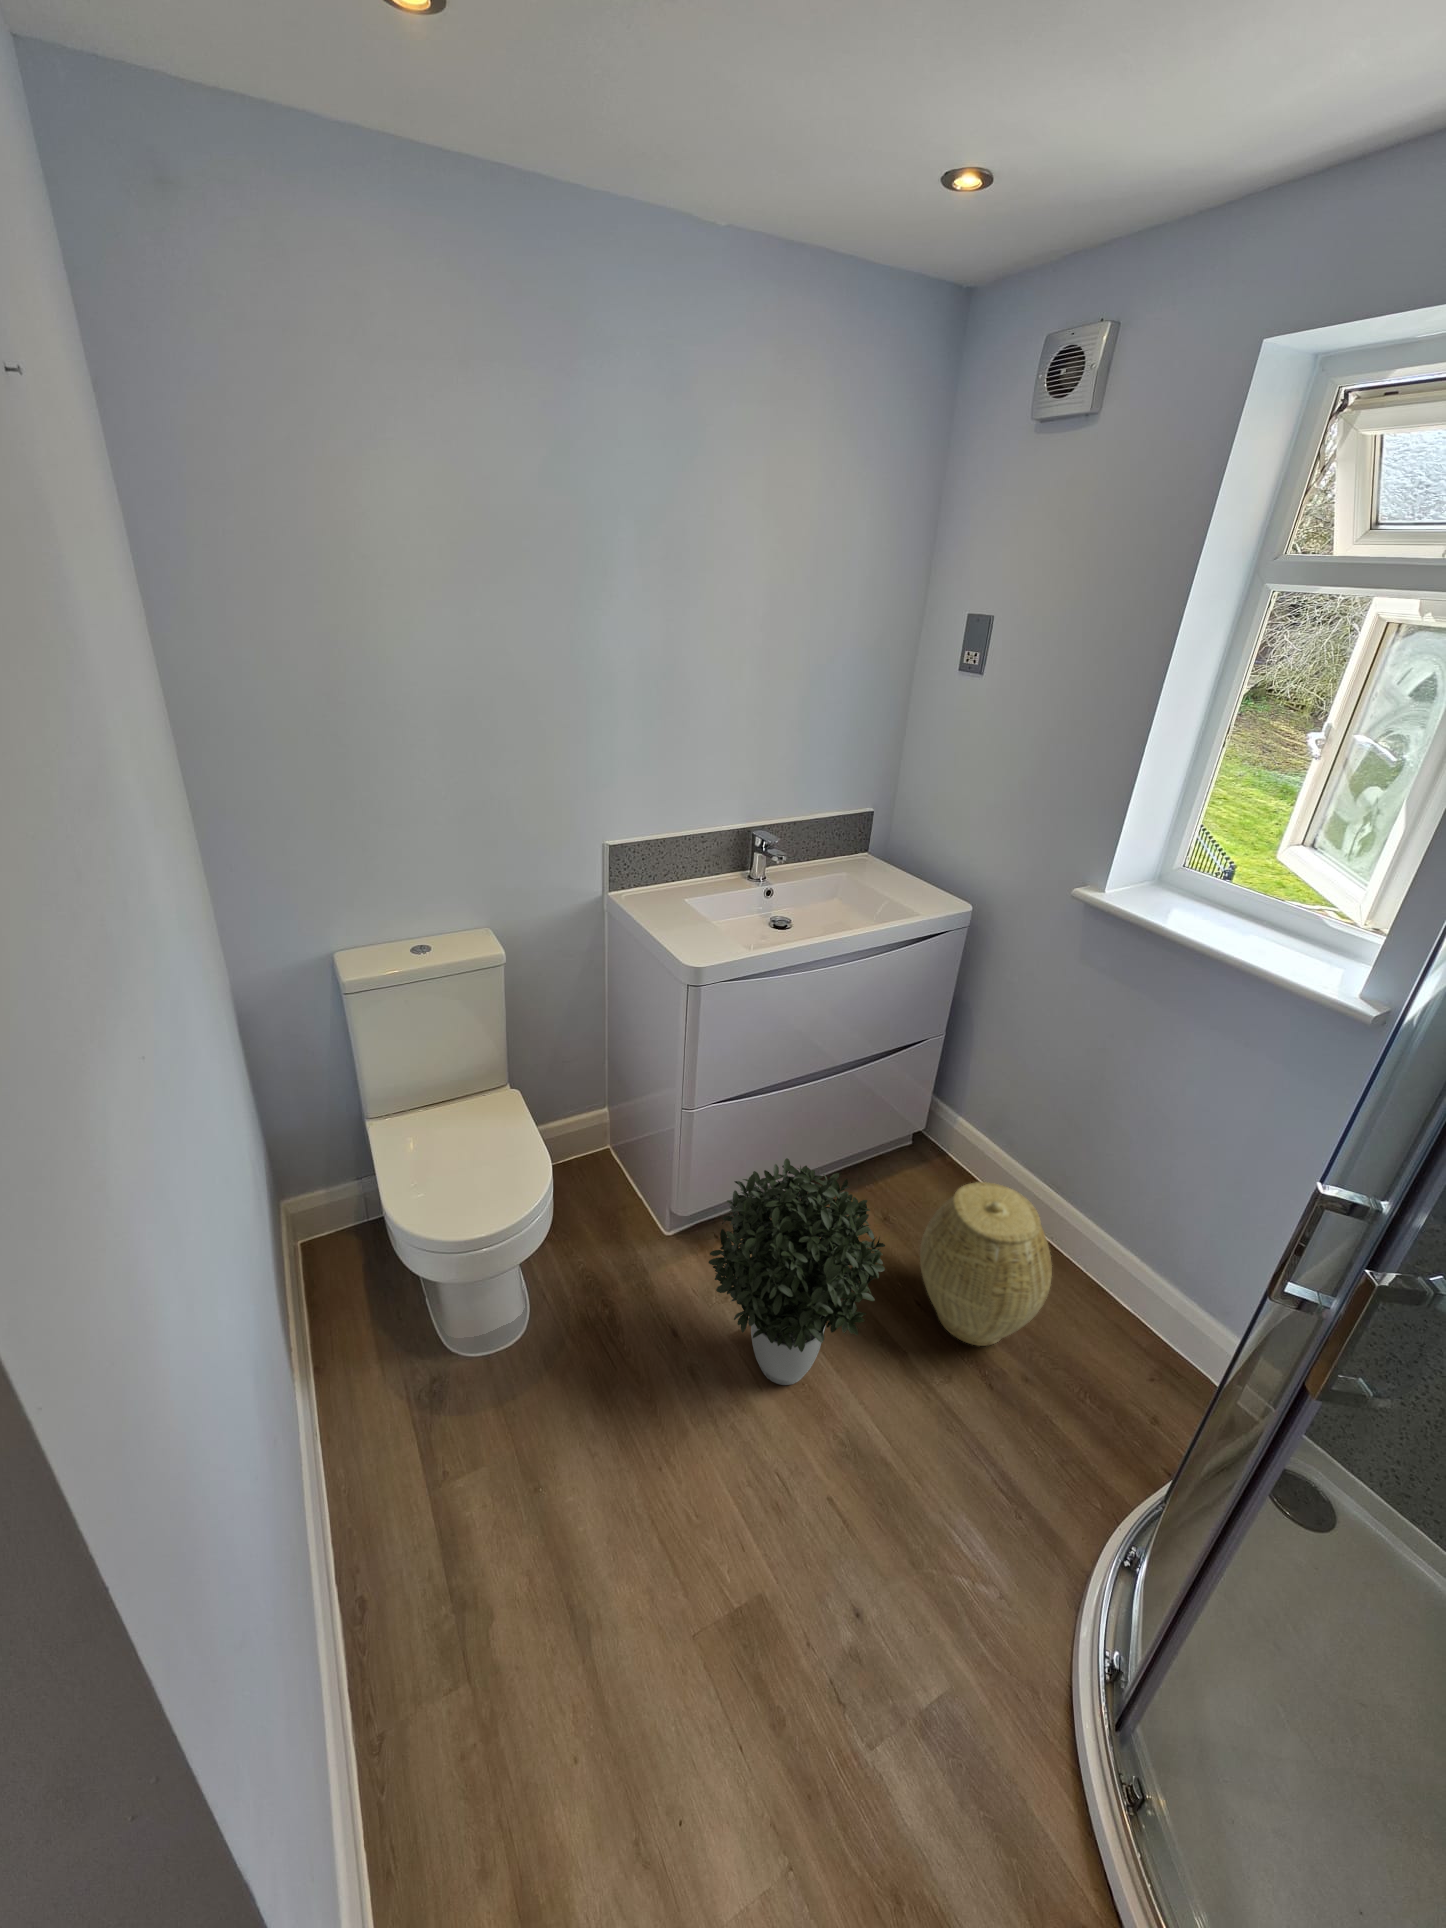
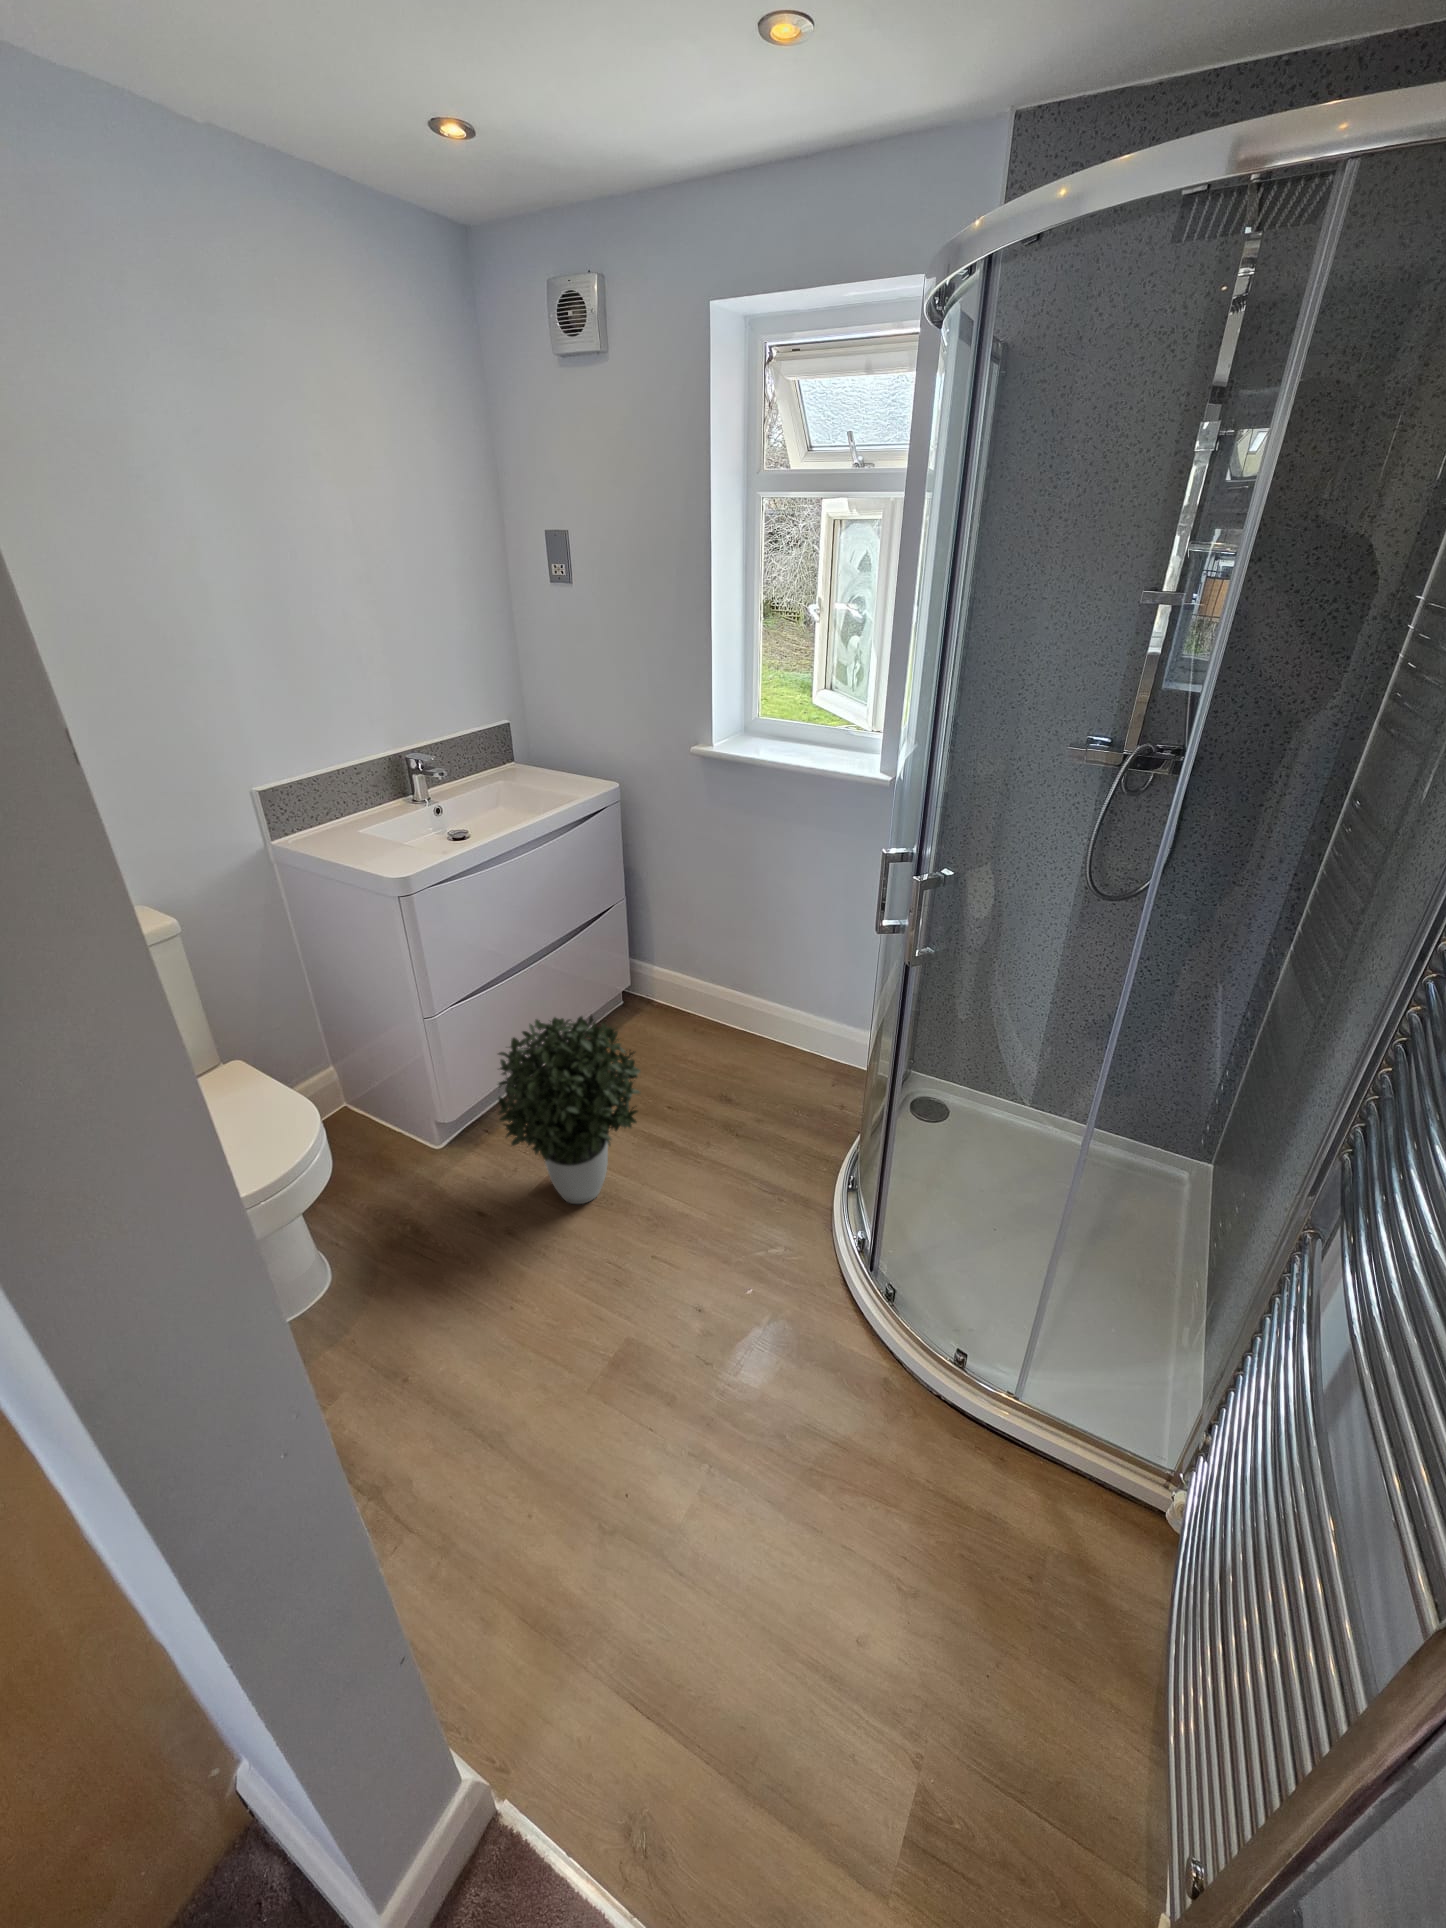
woven basket: present [920,1182,1052,1346] -> none [658,989,755,1115]

